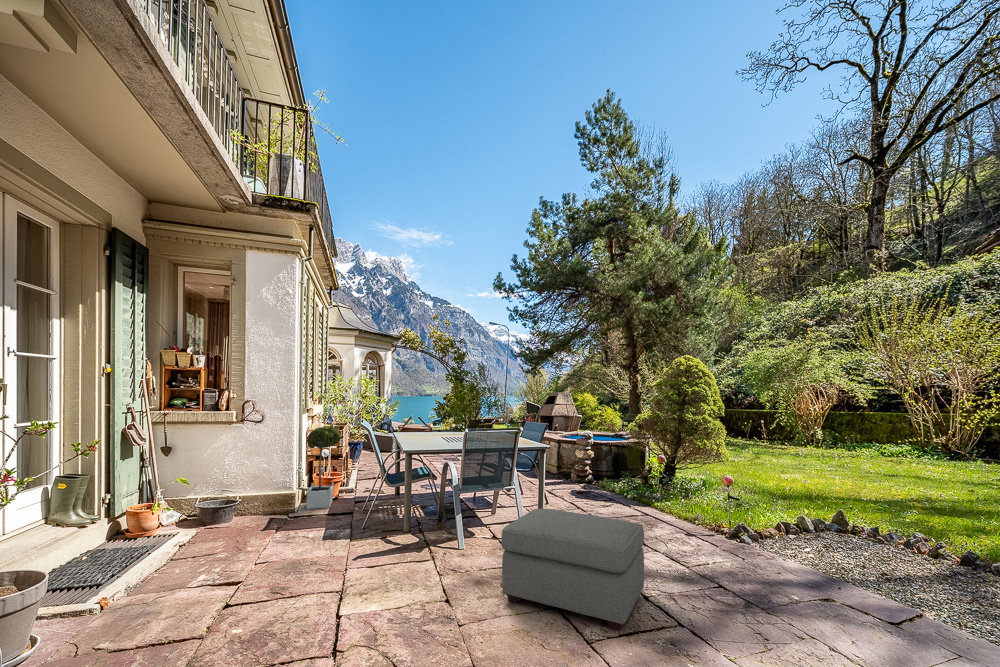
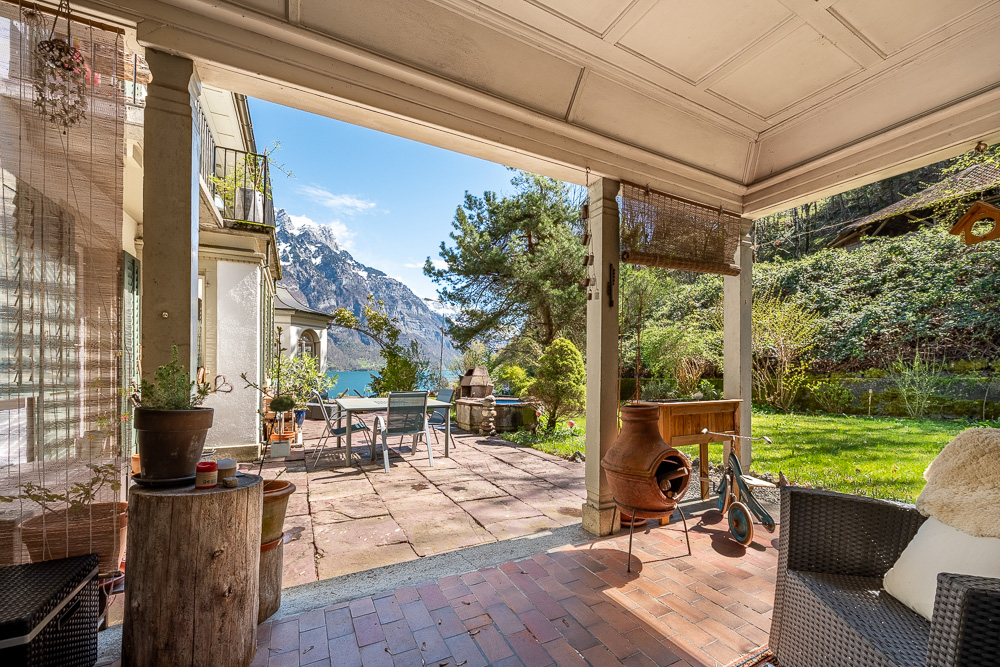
ottoman: present [501,509,644,630] -> none [411,442,498,501]

